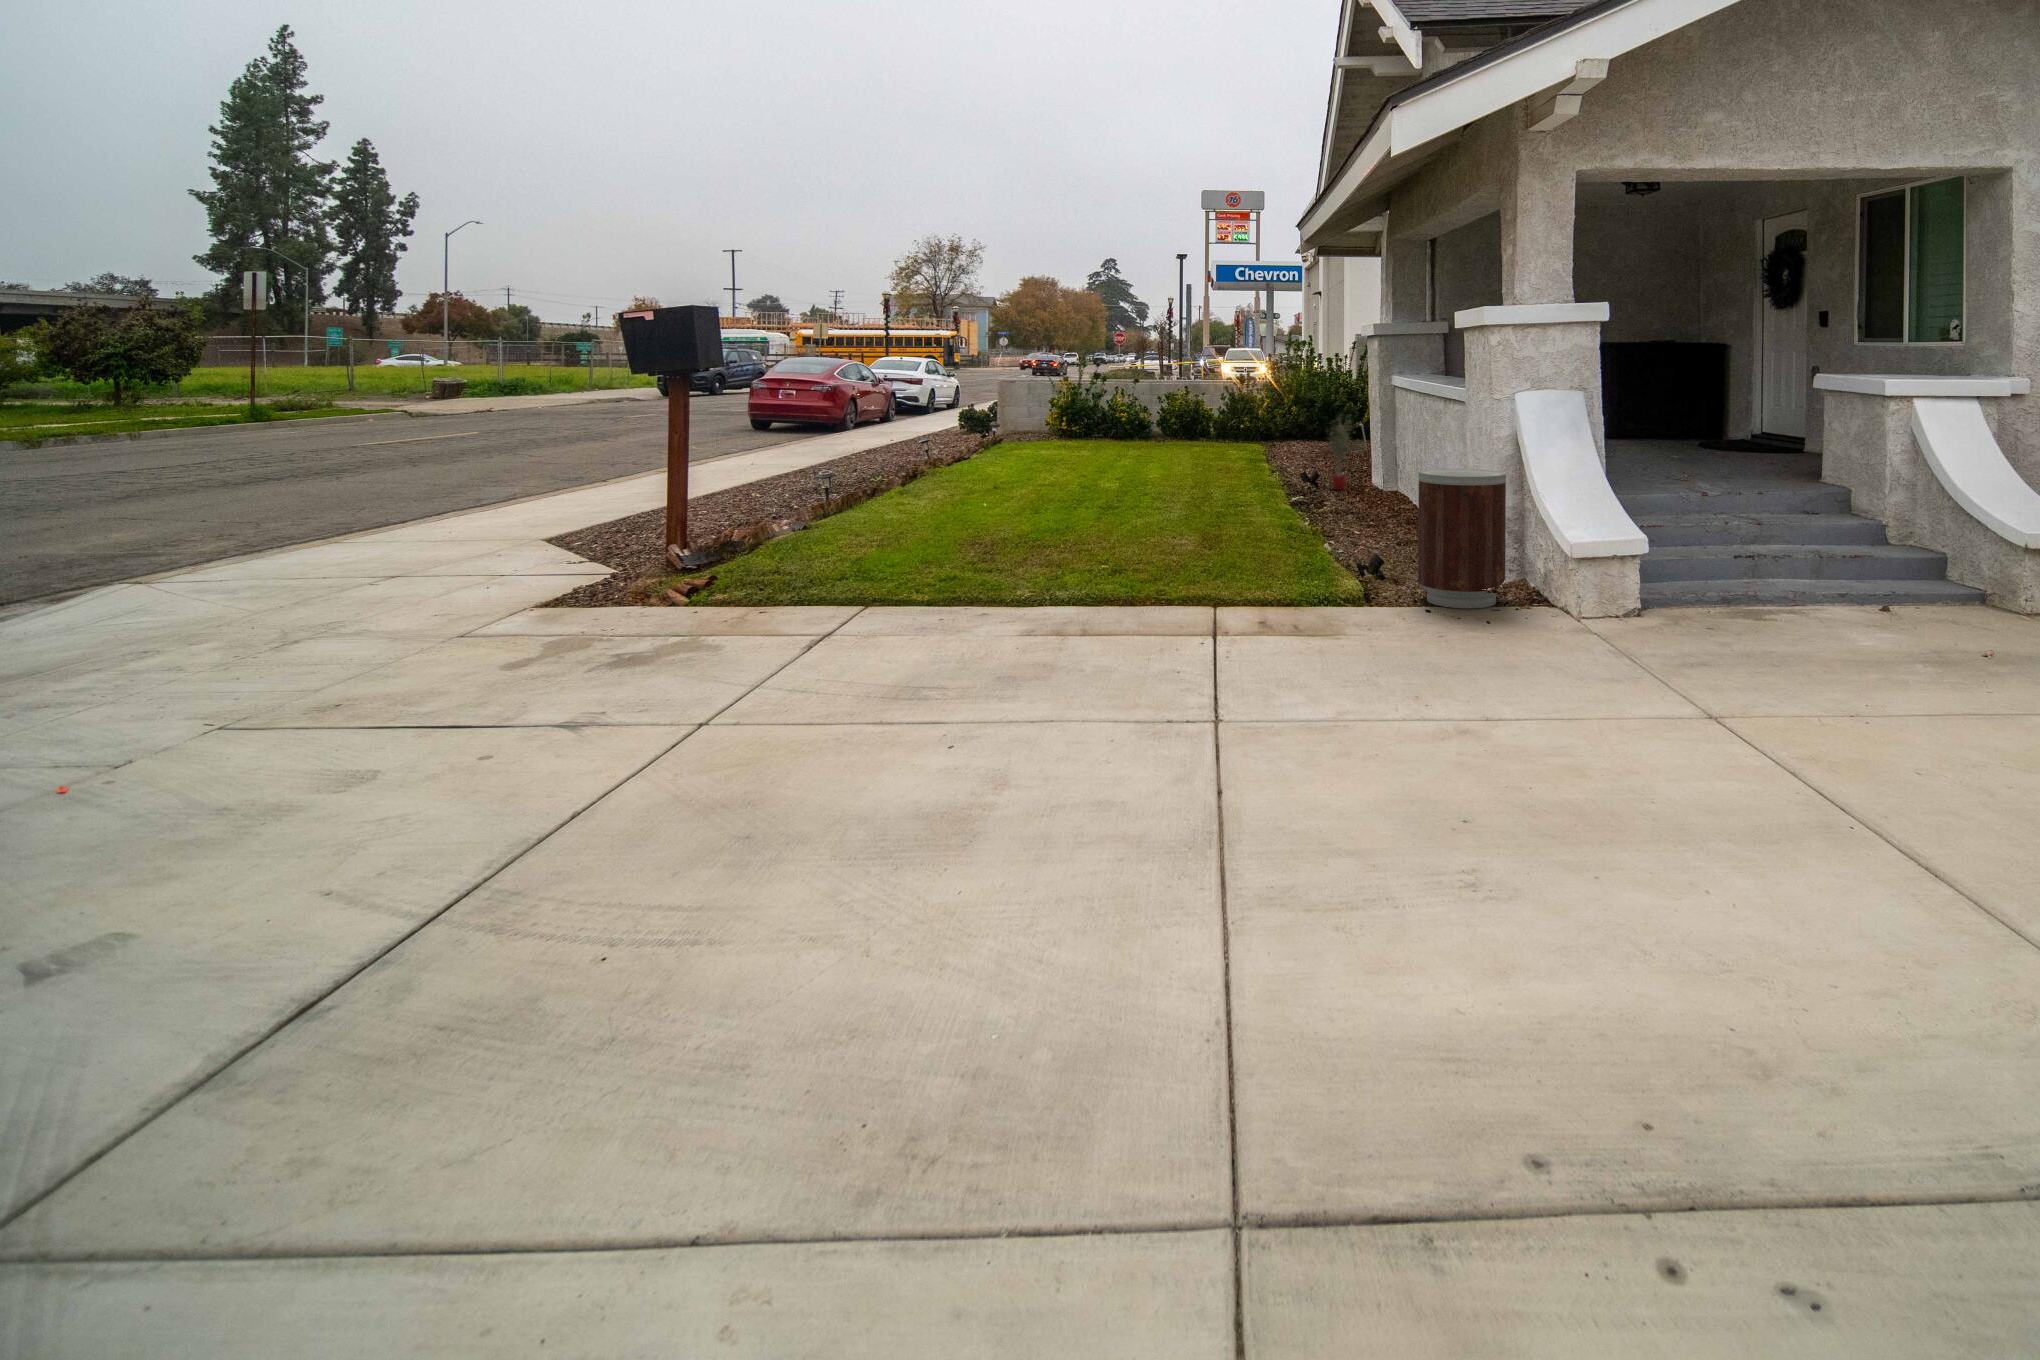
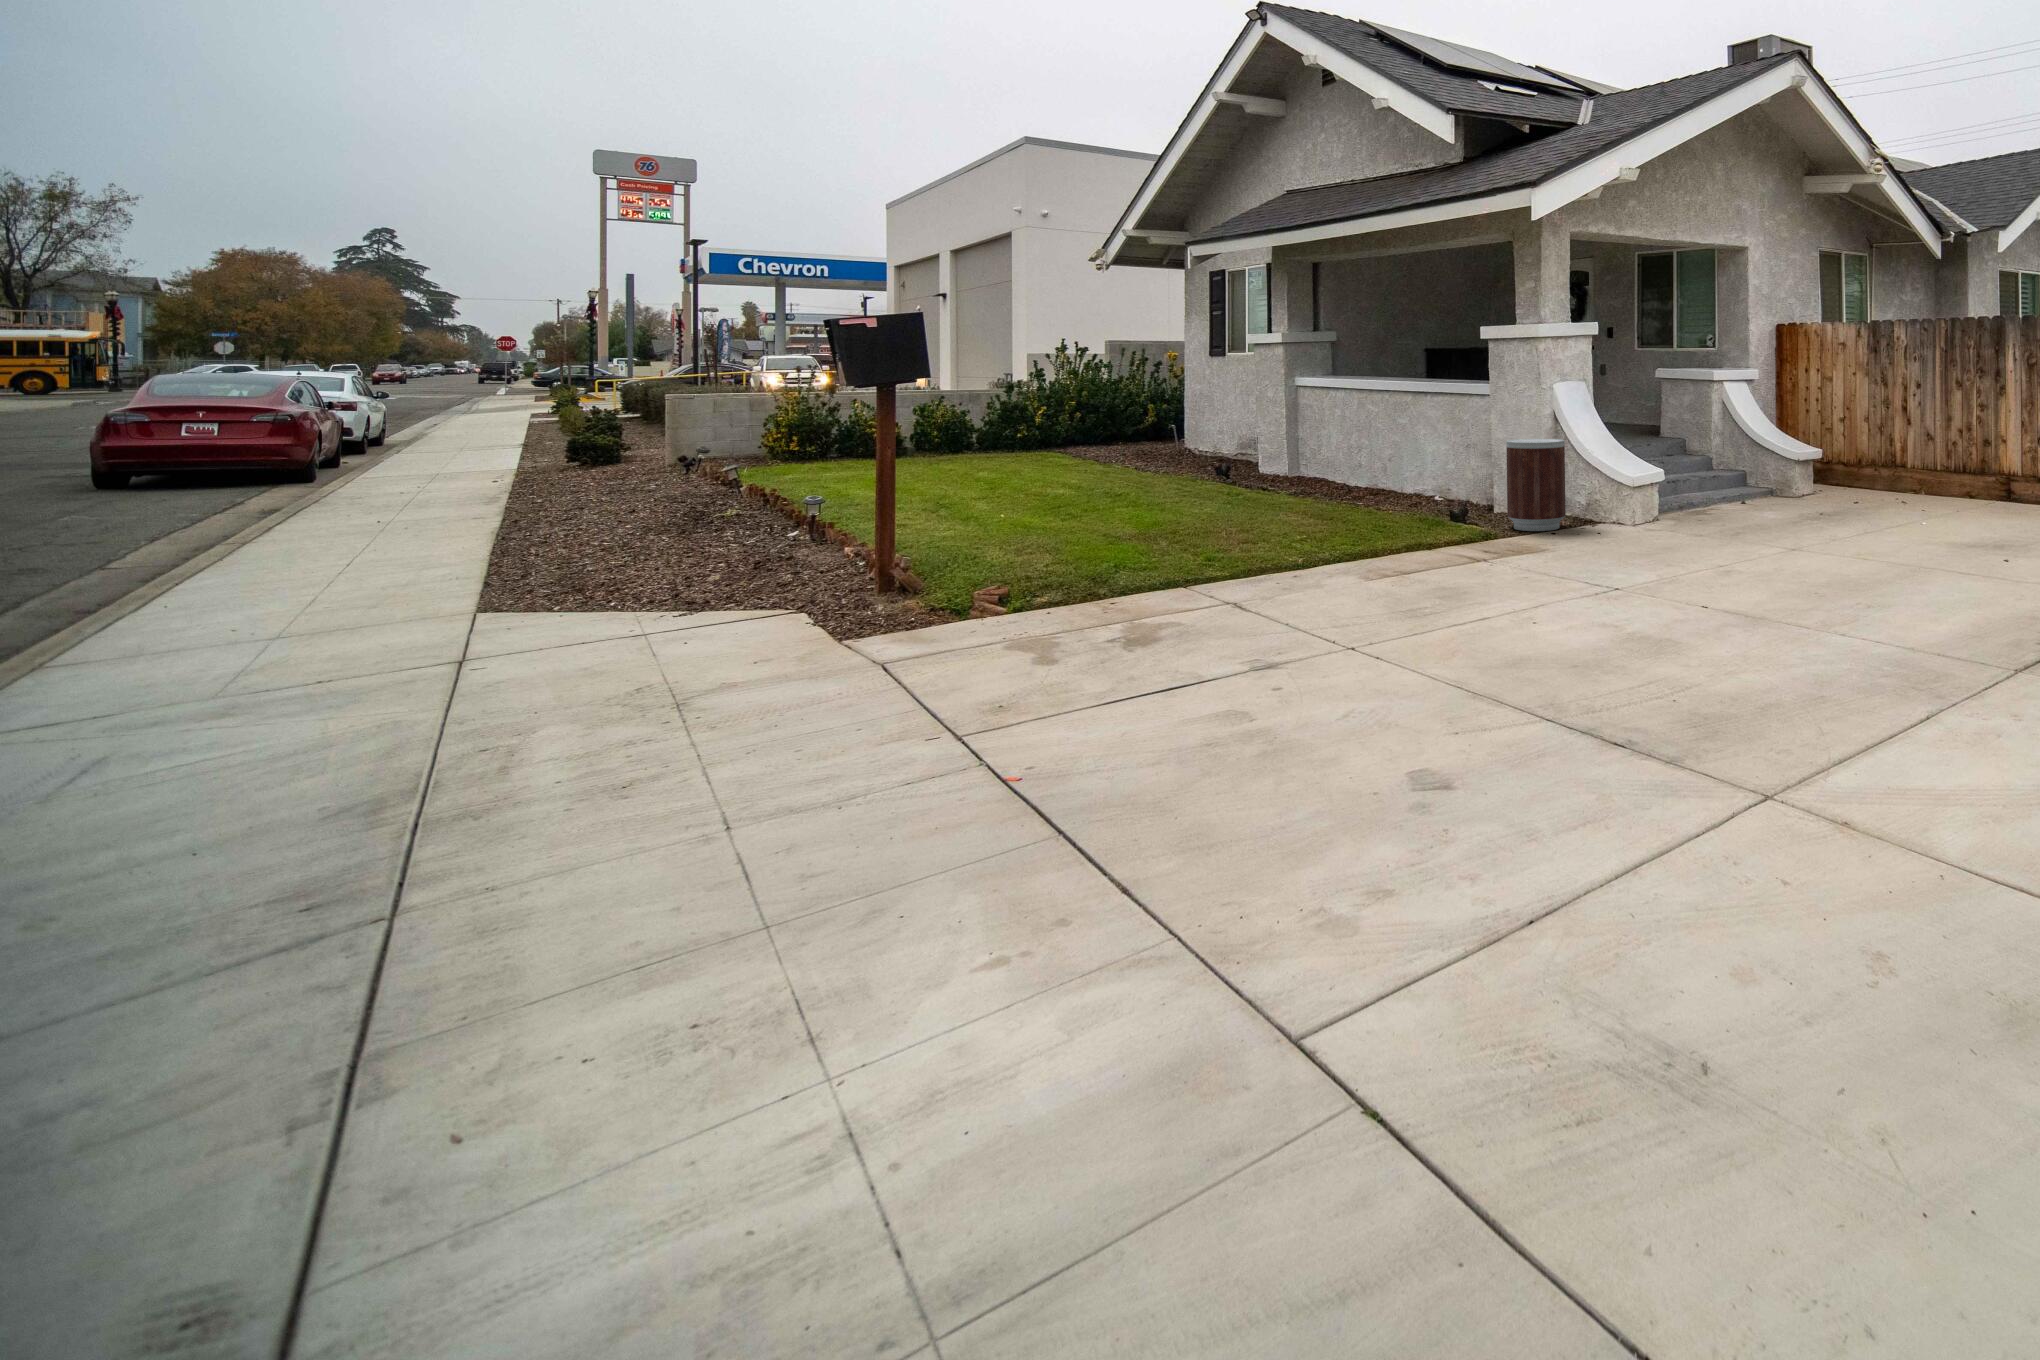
potted tree: present [1326,417,1365,490] -> none [1241,411,1278,477]

